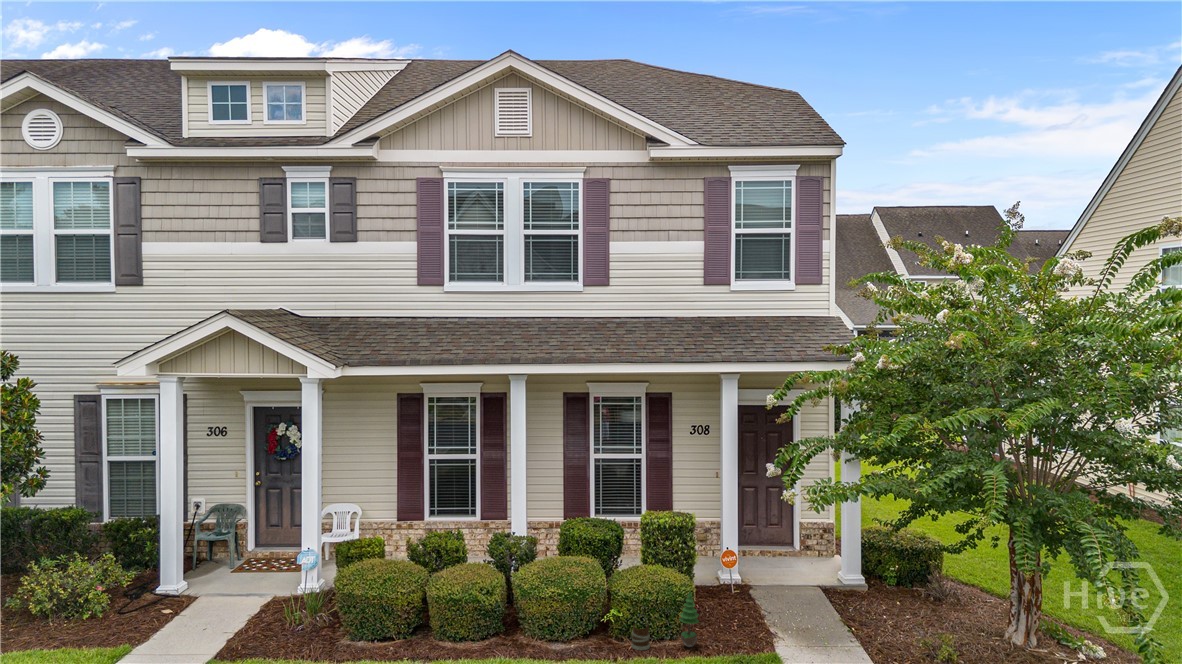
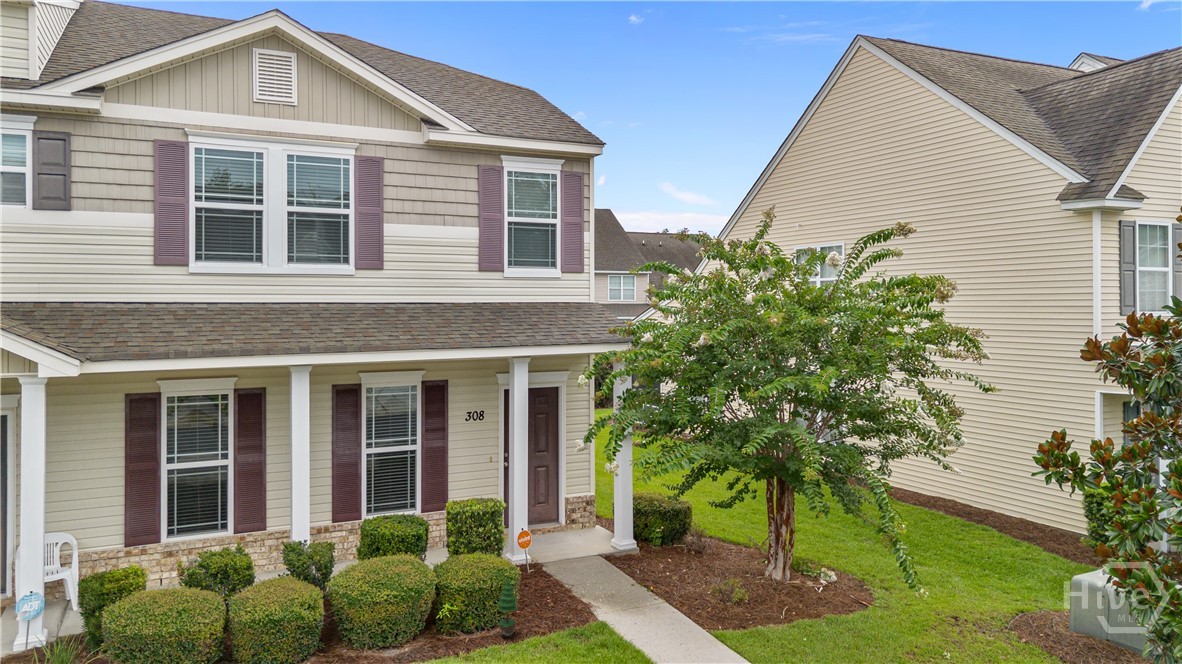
wooden bucket: present [631,624,650,650] -> none [448,609,468,649]

